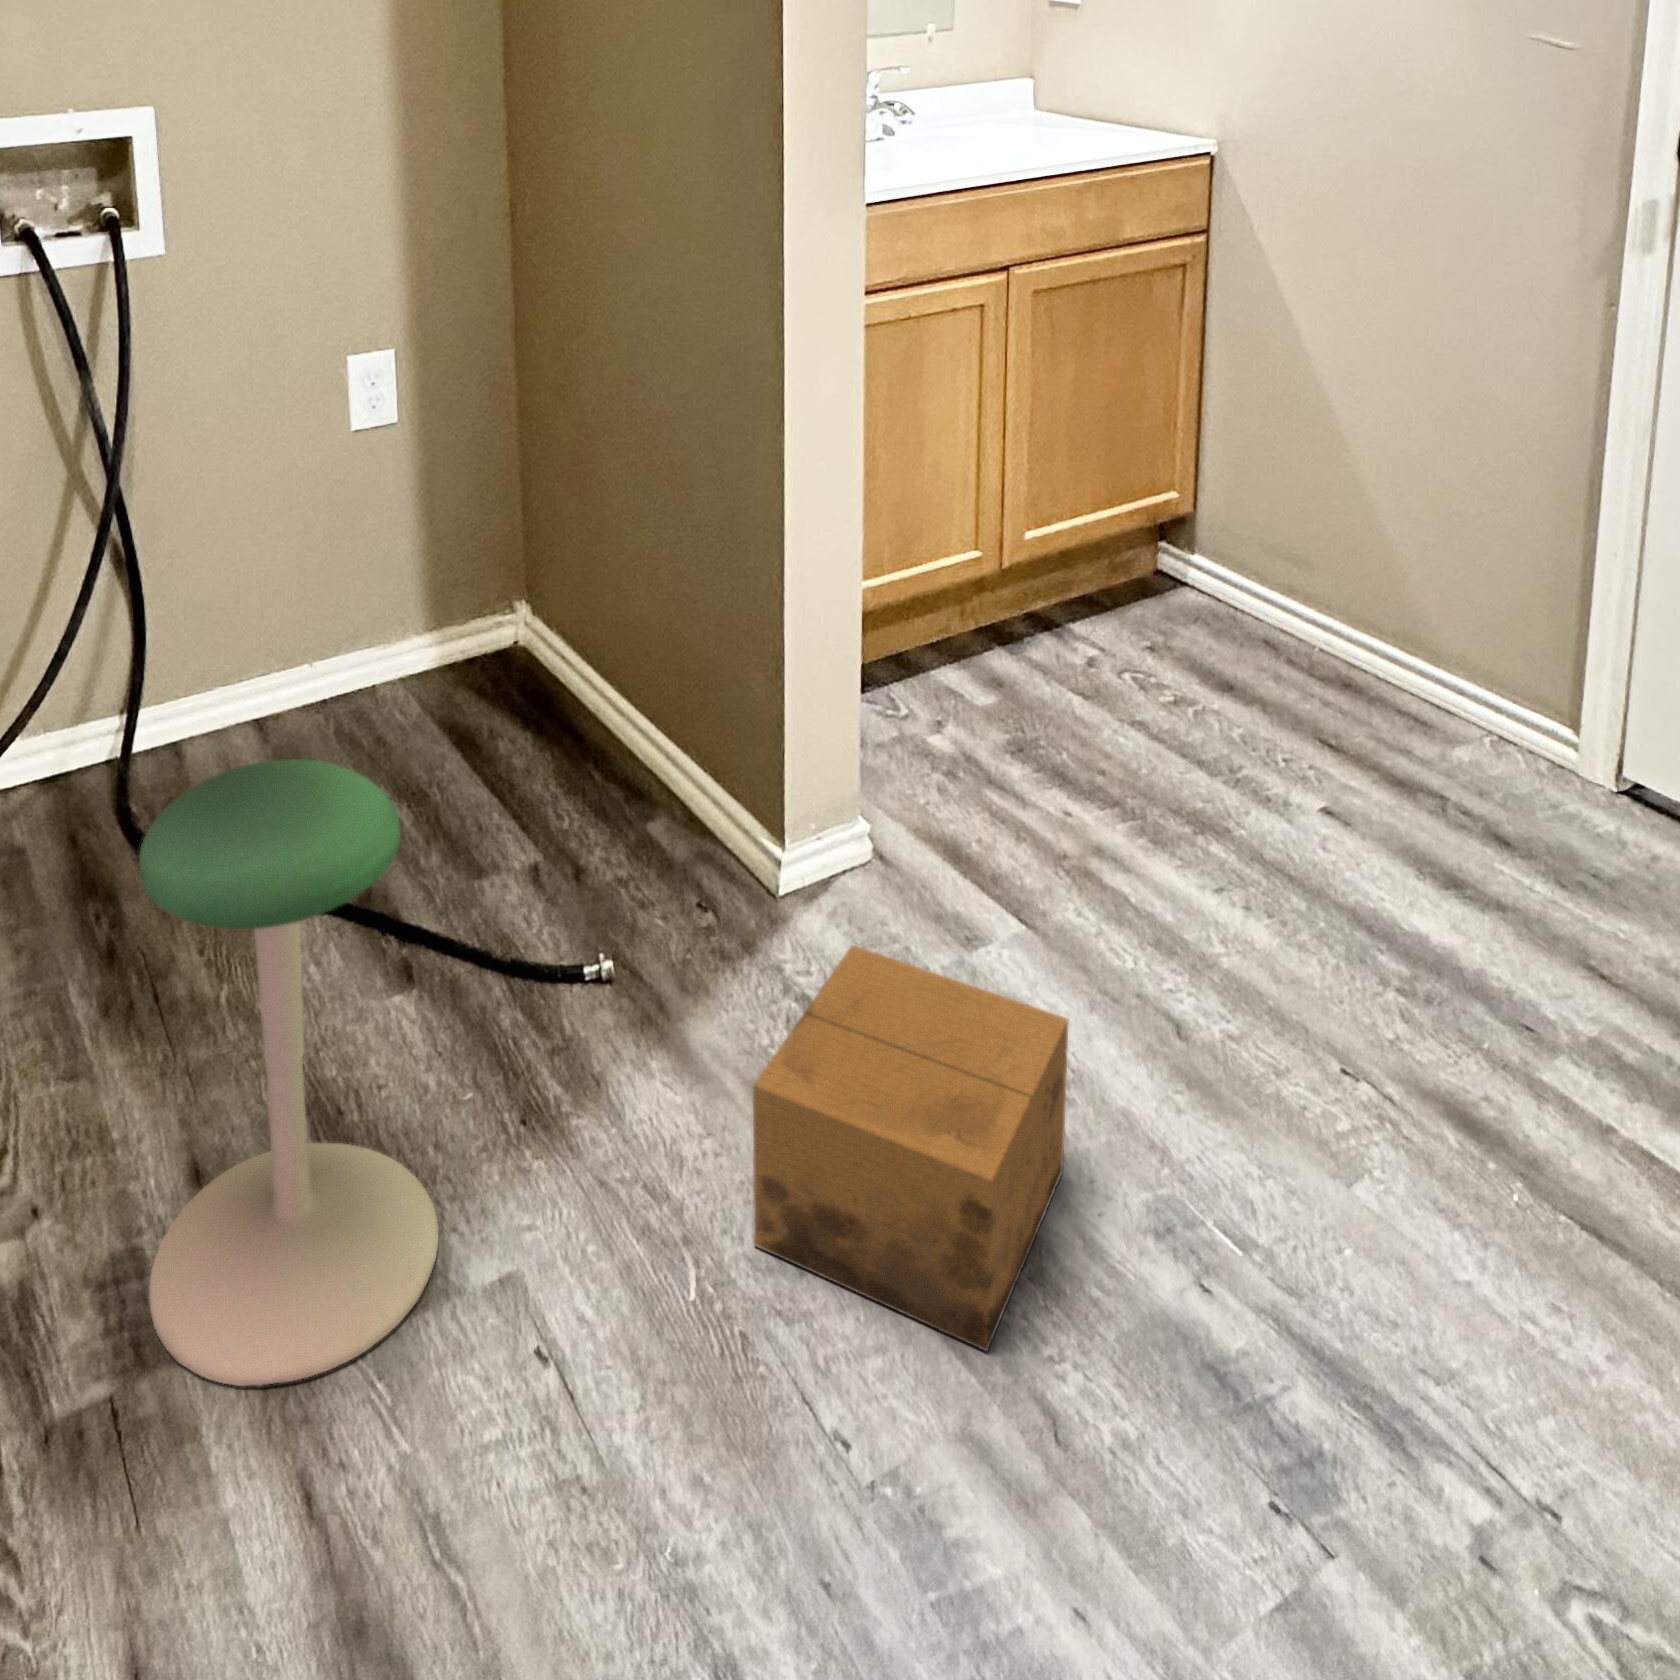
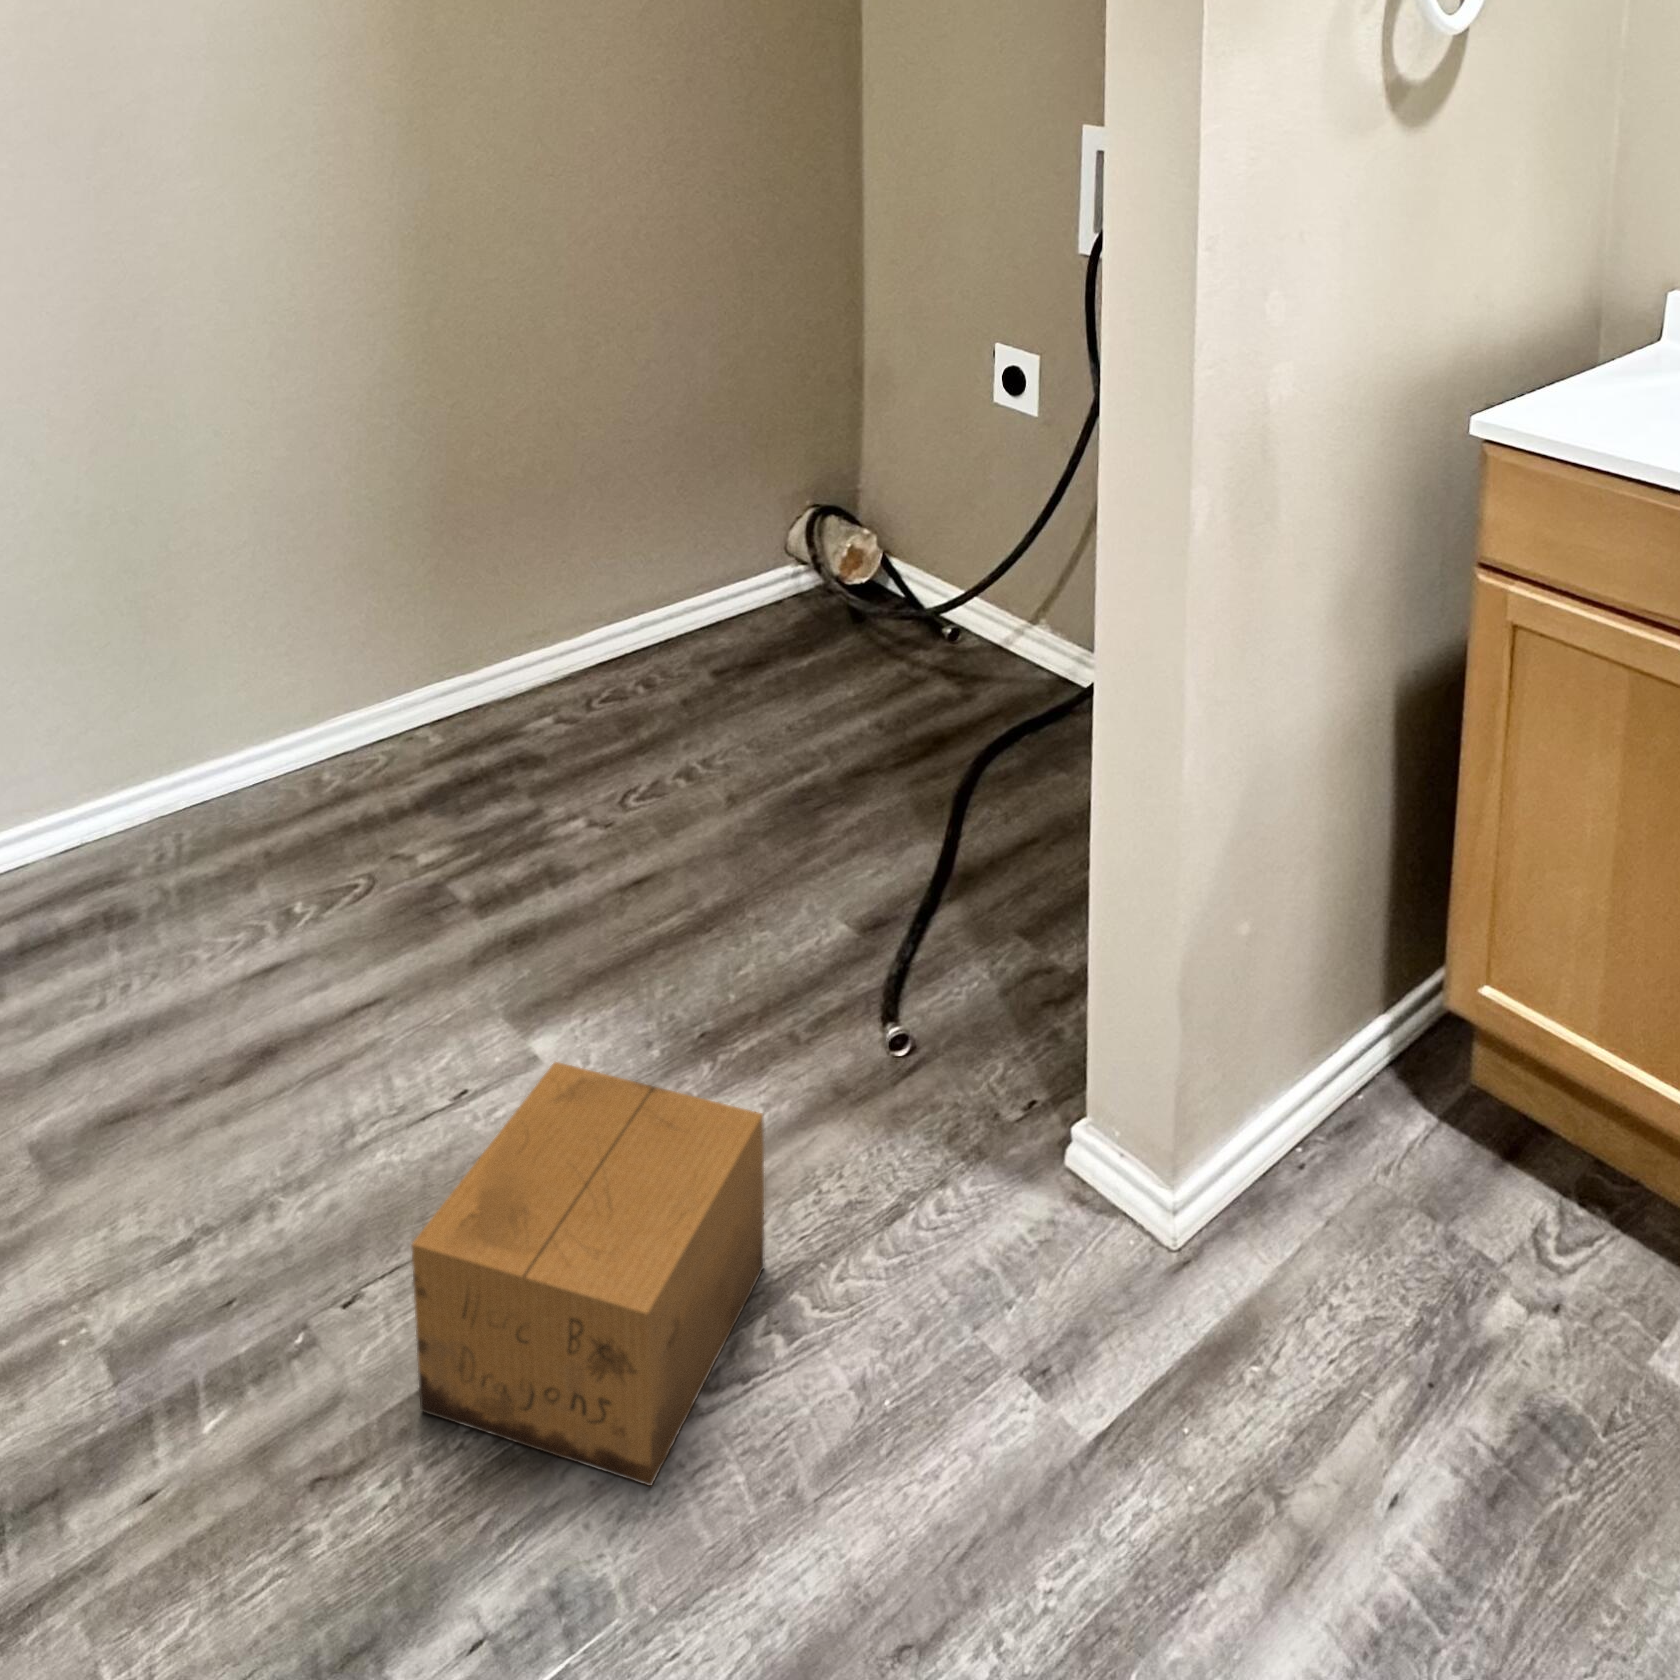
stool: present [139,759,439,1386] -> none [454,579,671,1013]

